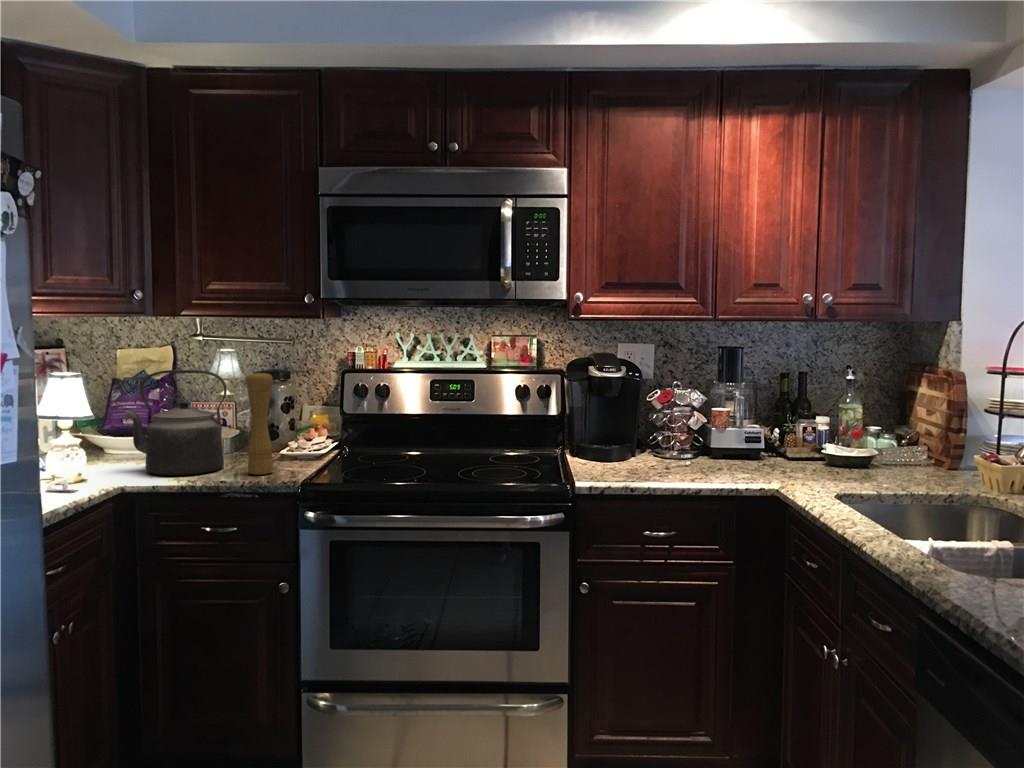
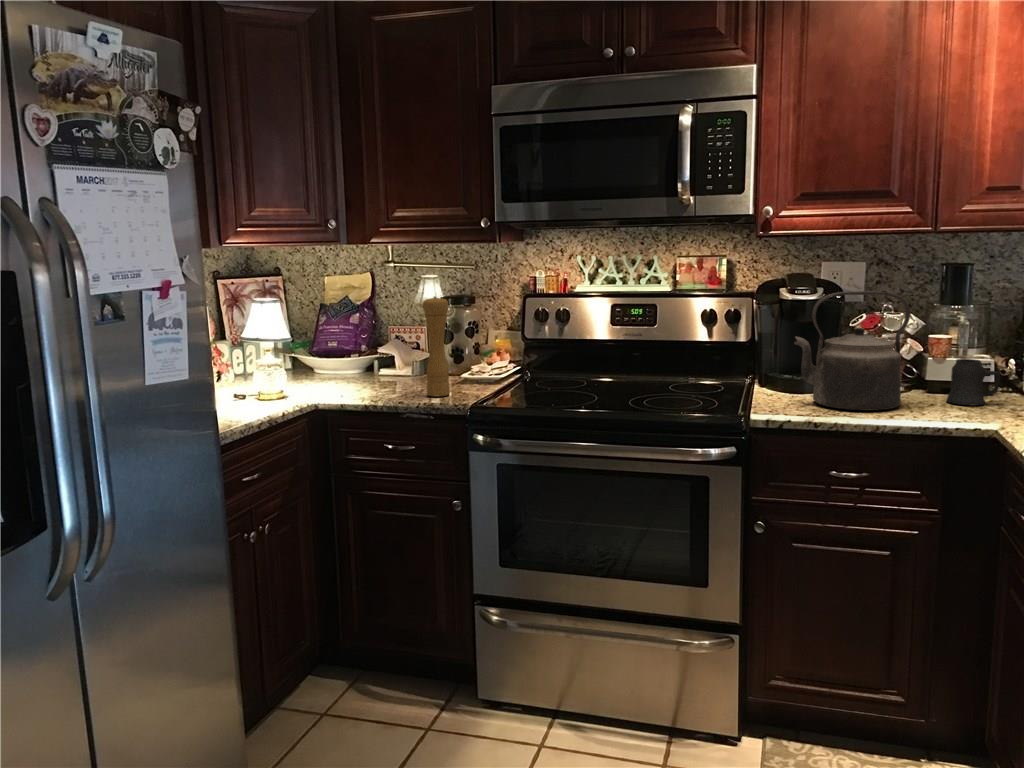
kettle: present [125,370,227,475] -> present [795,291,910,411]
mug: none [731,428,772,468] -> present [947,359,1000,405]

